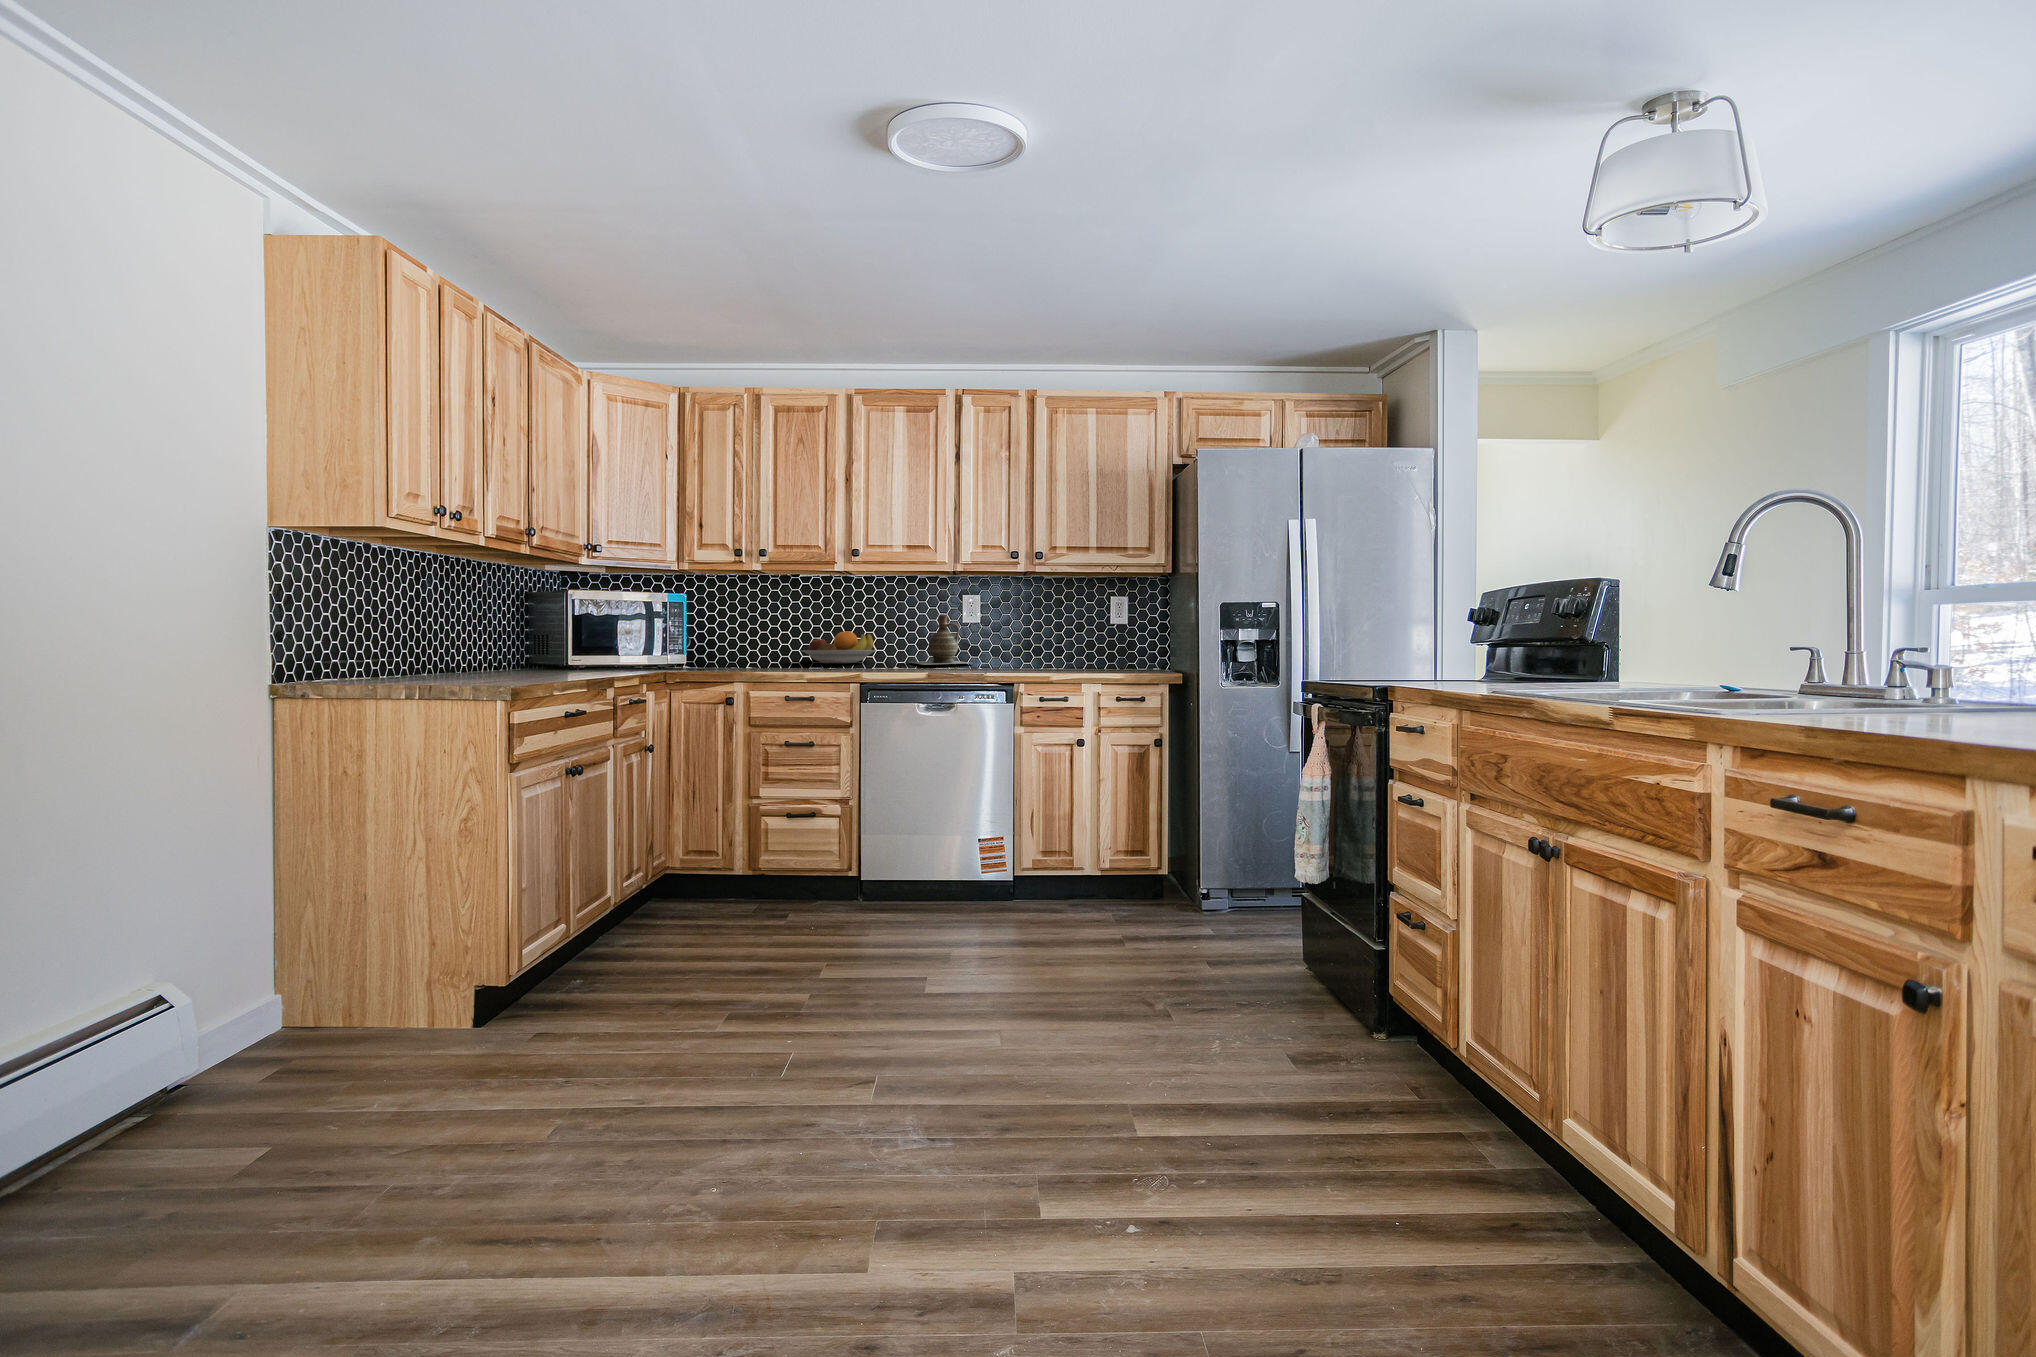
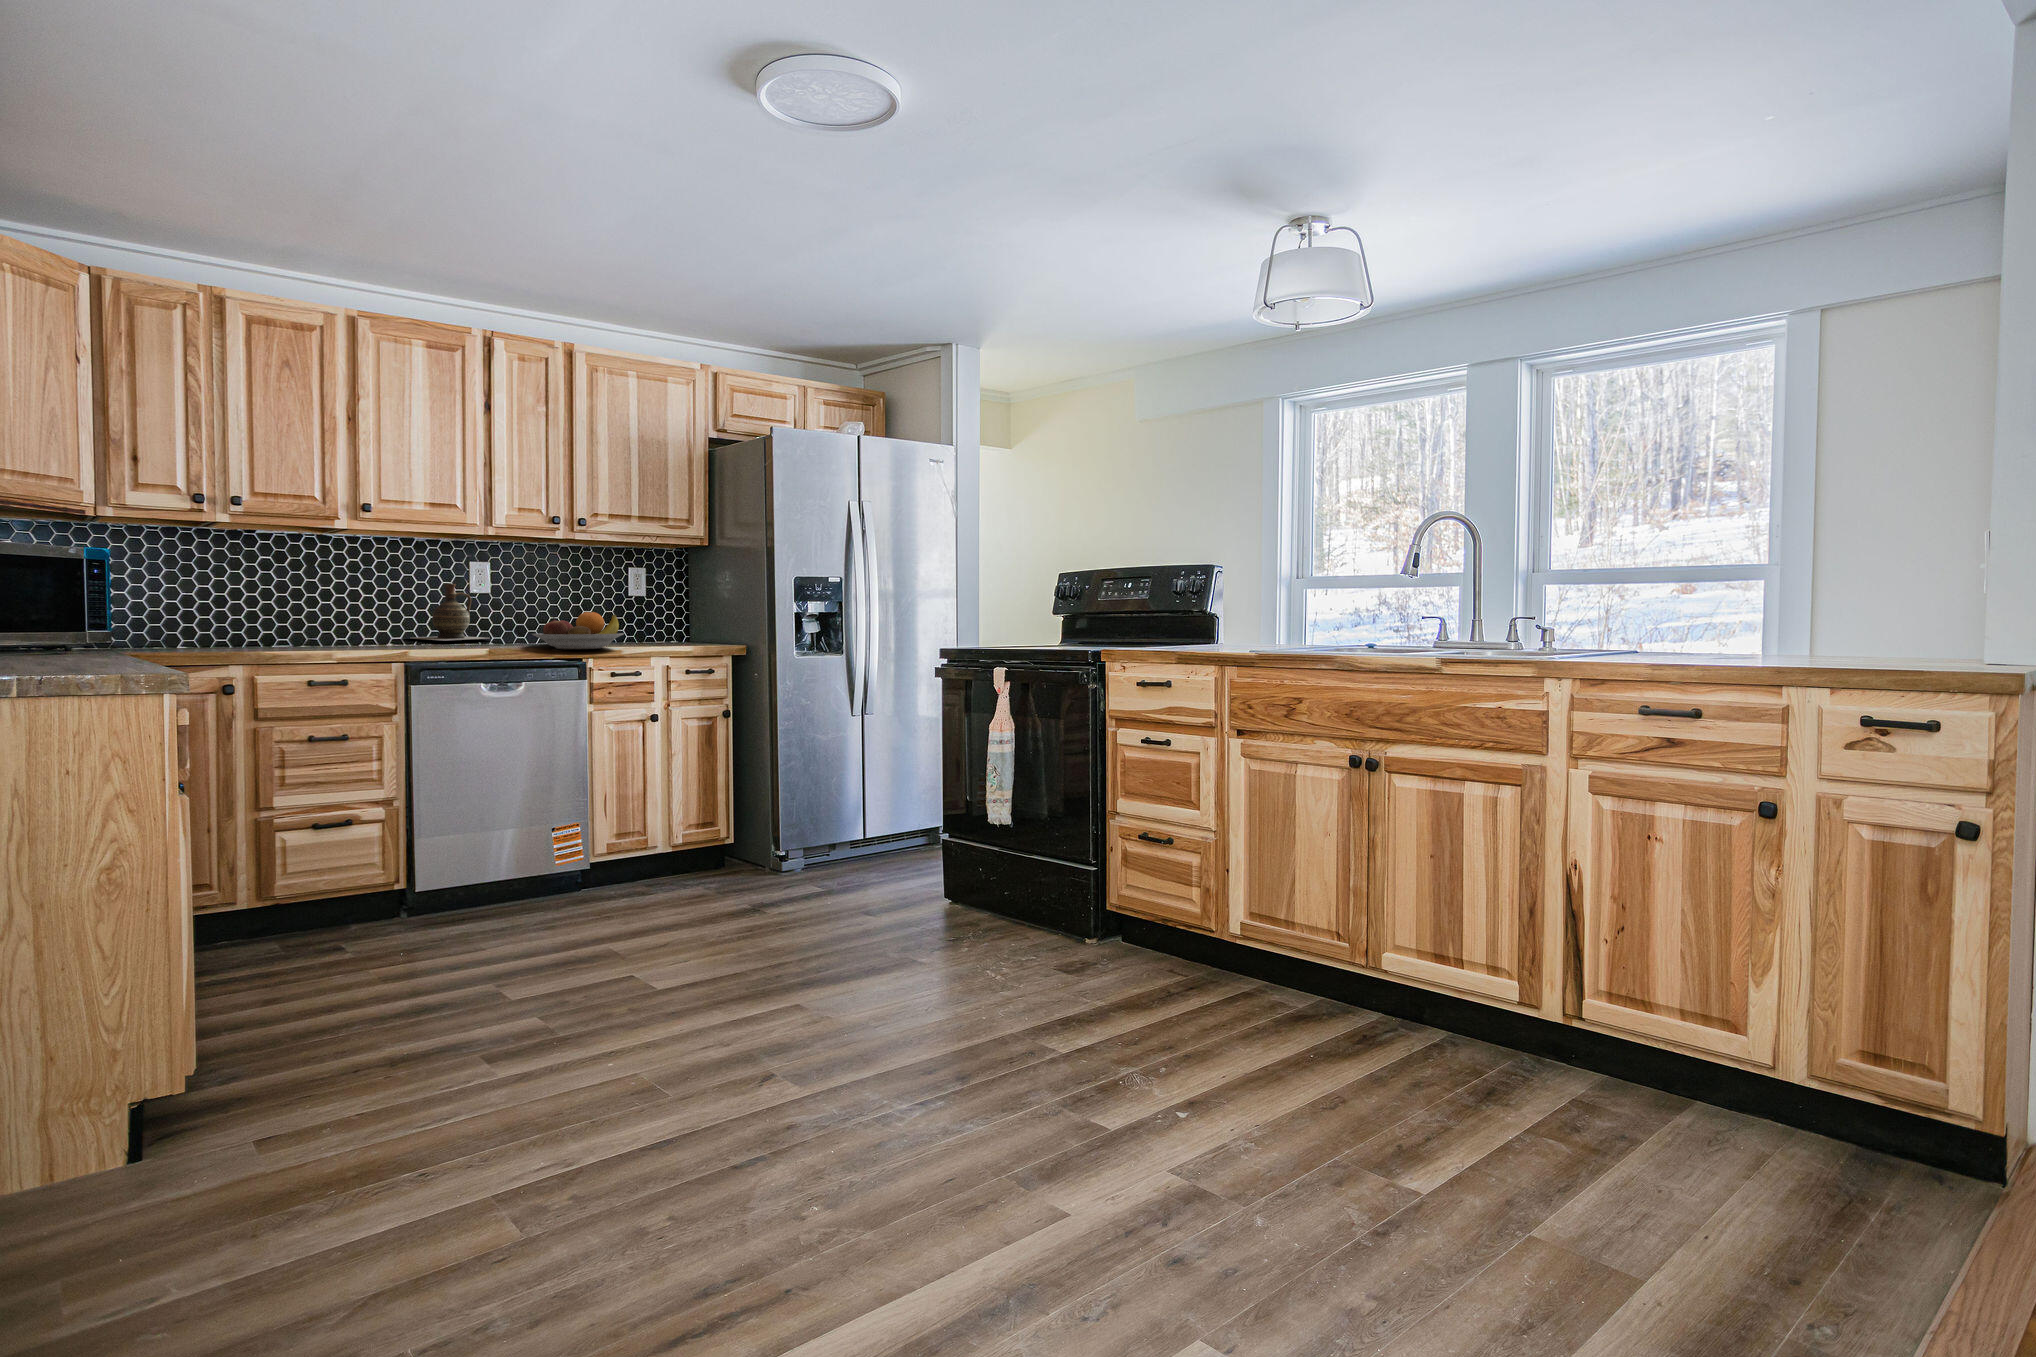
fruit bowl: present [801,631,876,663] -> present [533,612,623,649]

